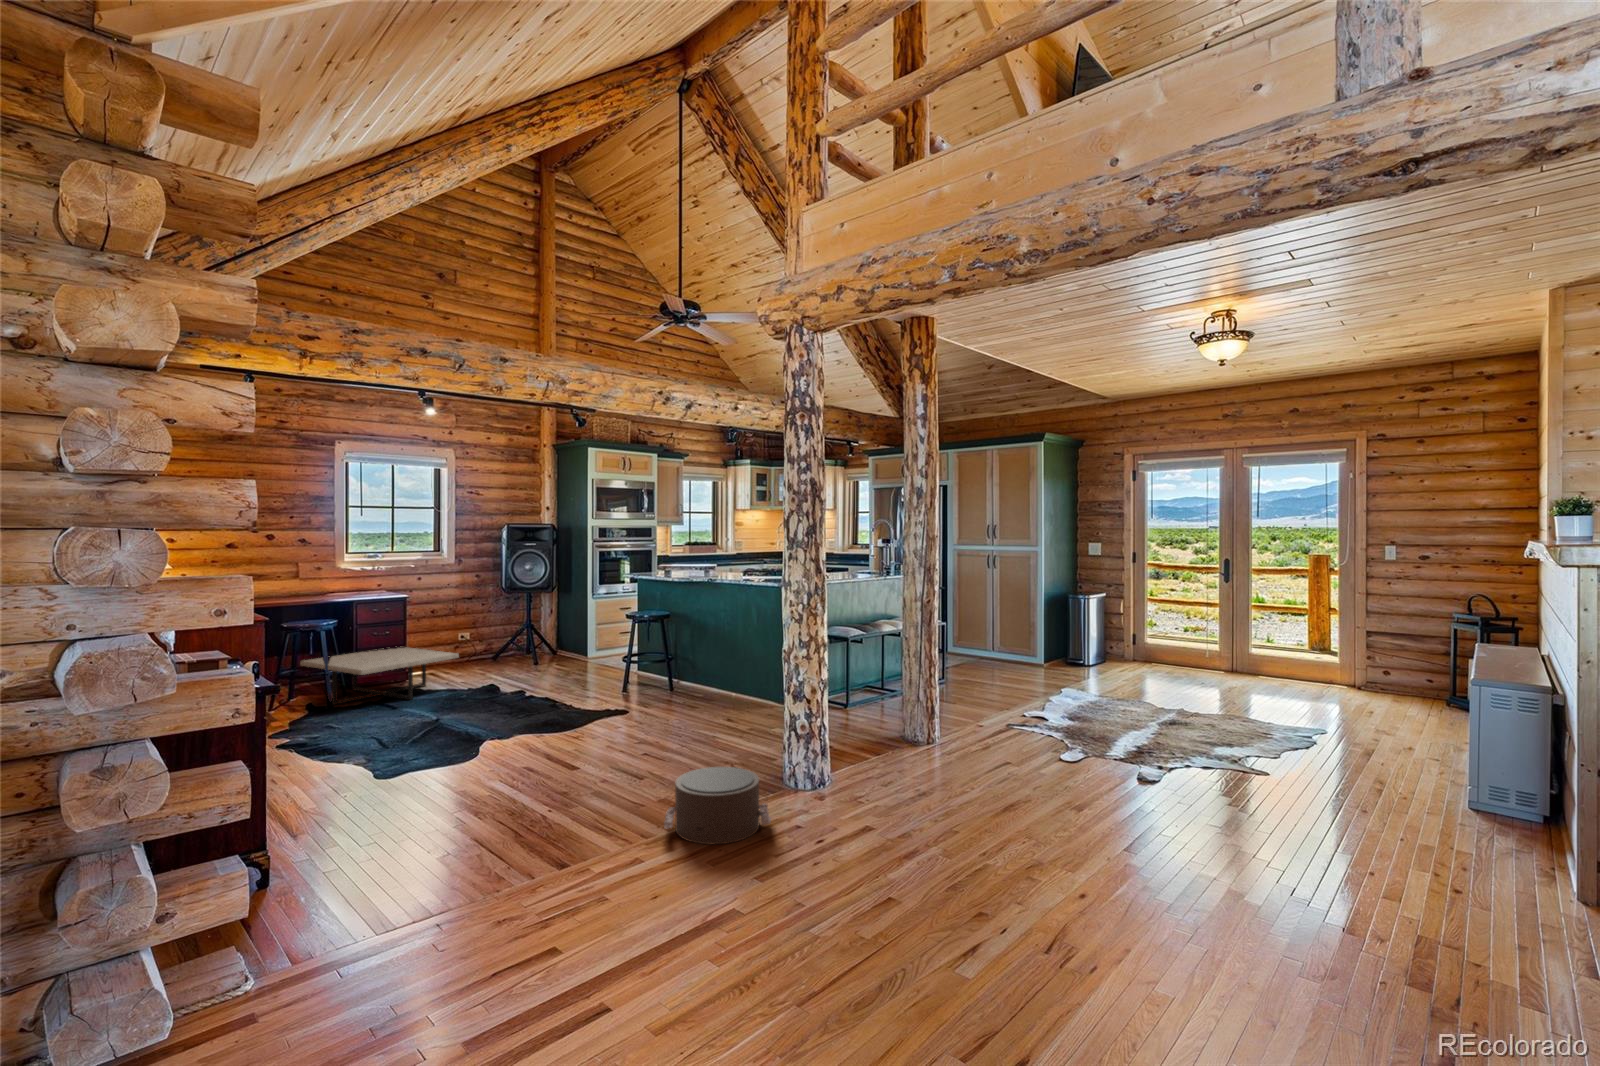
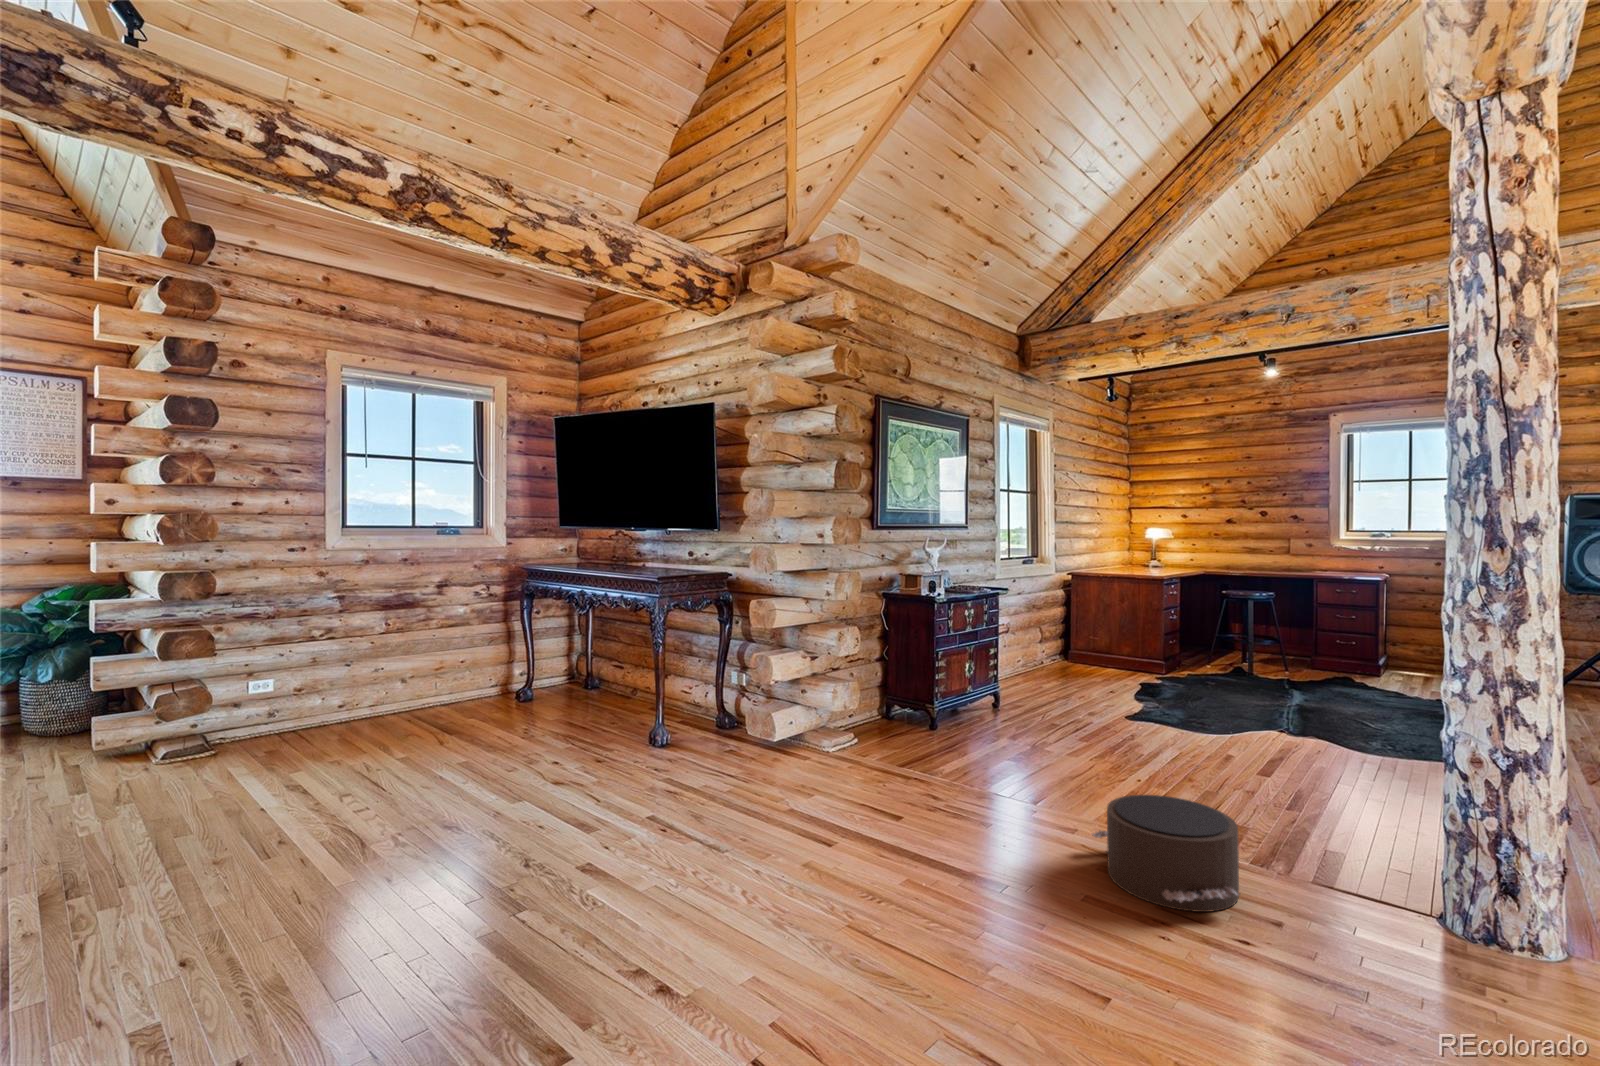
coffee table: present [300,647,459,705] -> none [1257,632,1411,693]

